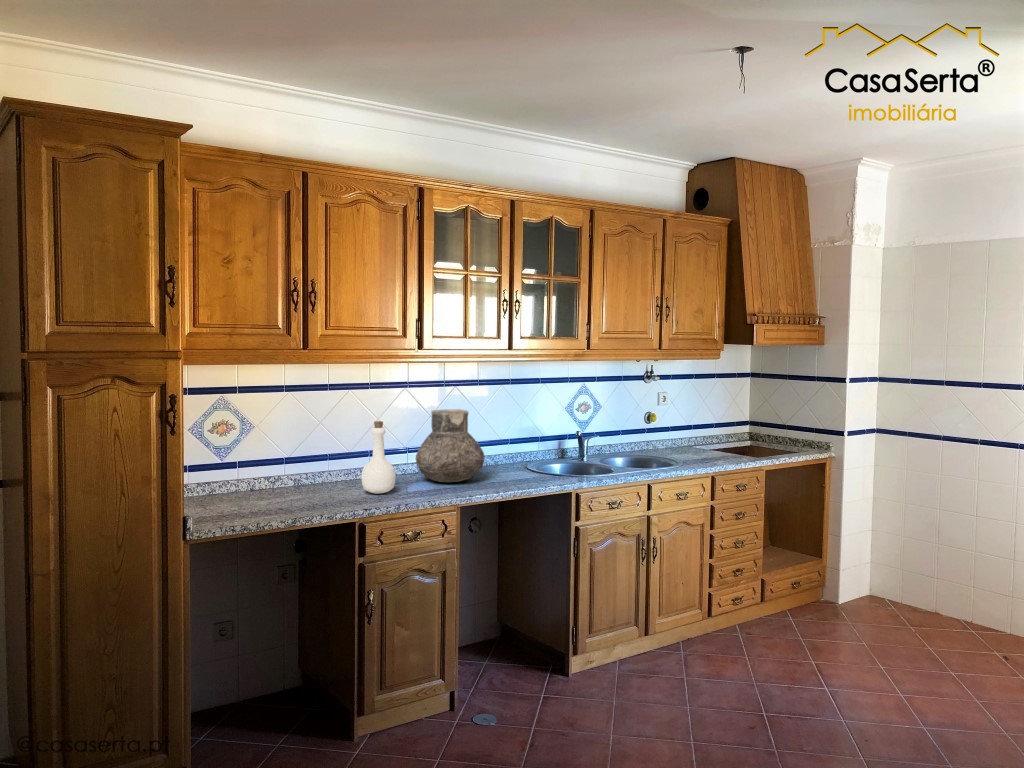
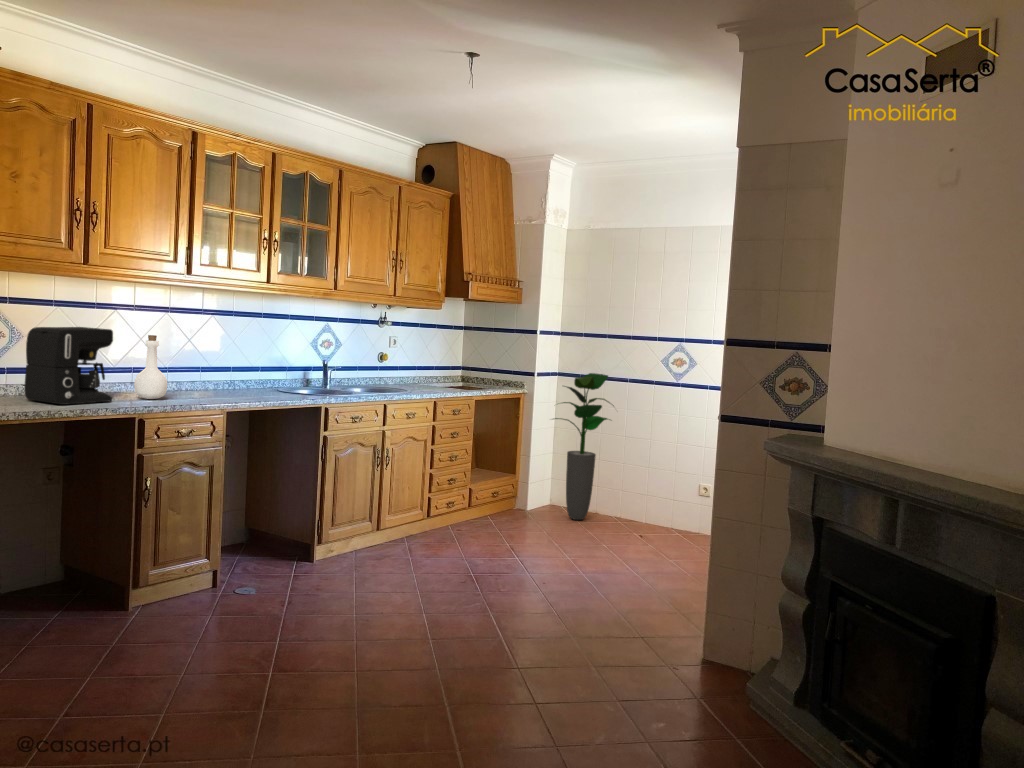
vase: present [416,409,485,482] -> none [181,332,246,395]
coffee maker: none [249,416,335,509] -> present [24,327,113,405]
potted plant: none [868,432,971,628] -> present [555,373,614,520]

